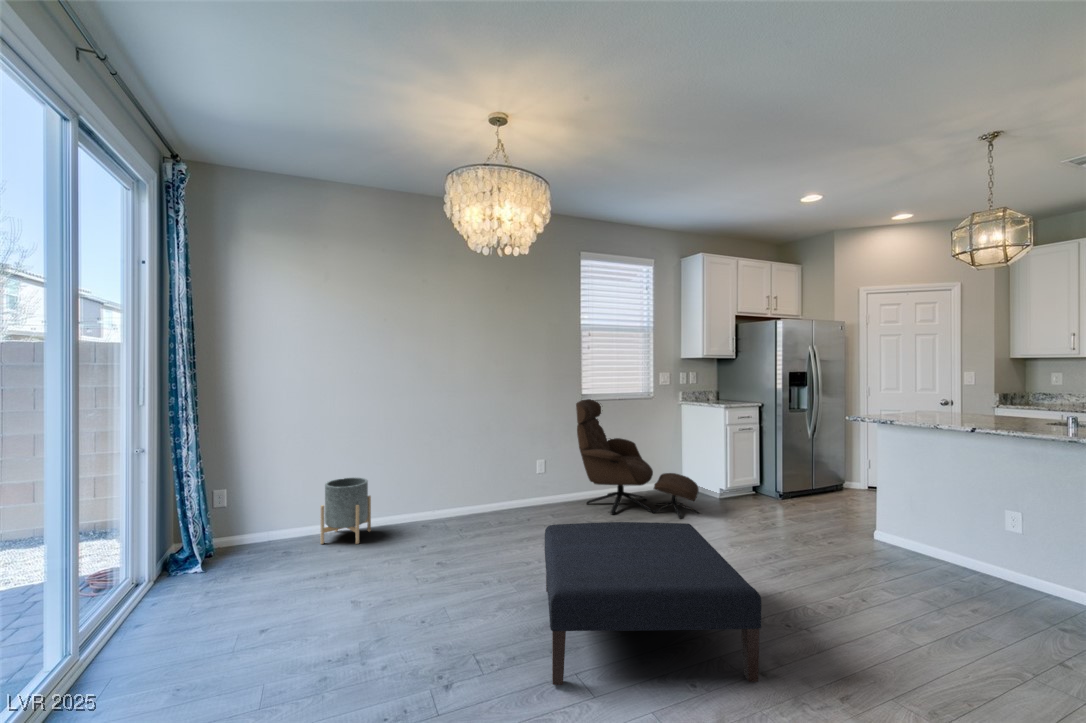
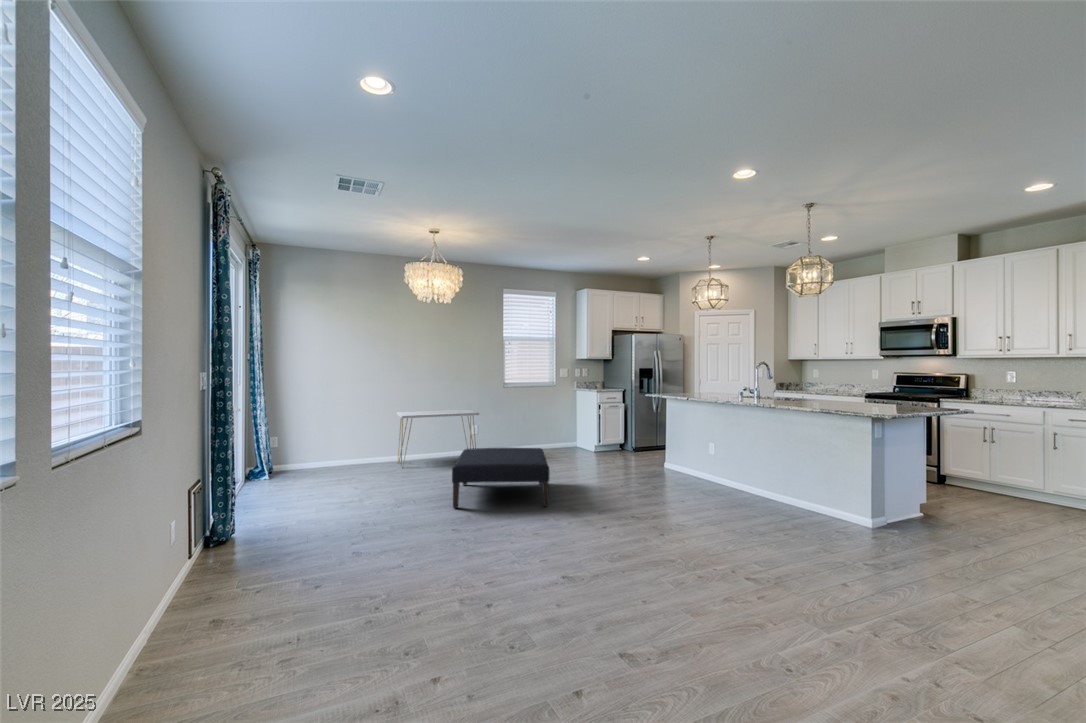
lounge chair: present [576,399,699,519] -> none [498,386,577,460]
console table: none [422,436,553,536] -> present [397,410,479,468]
planter: present [321,478,371,544] -> none [334,433,364,471]

